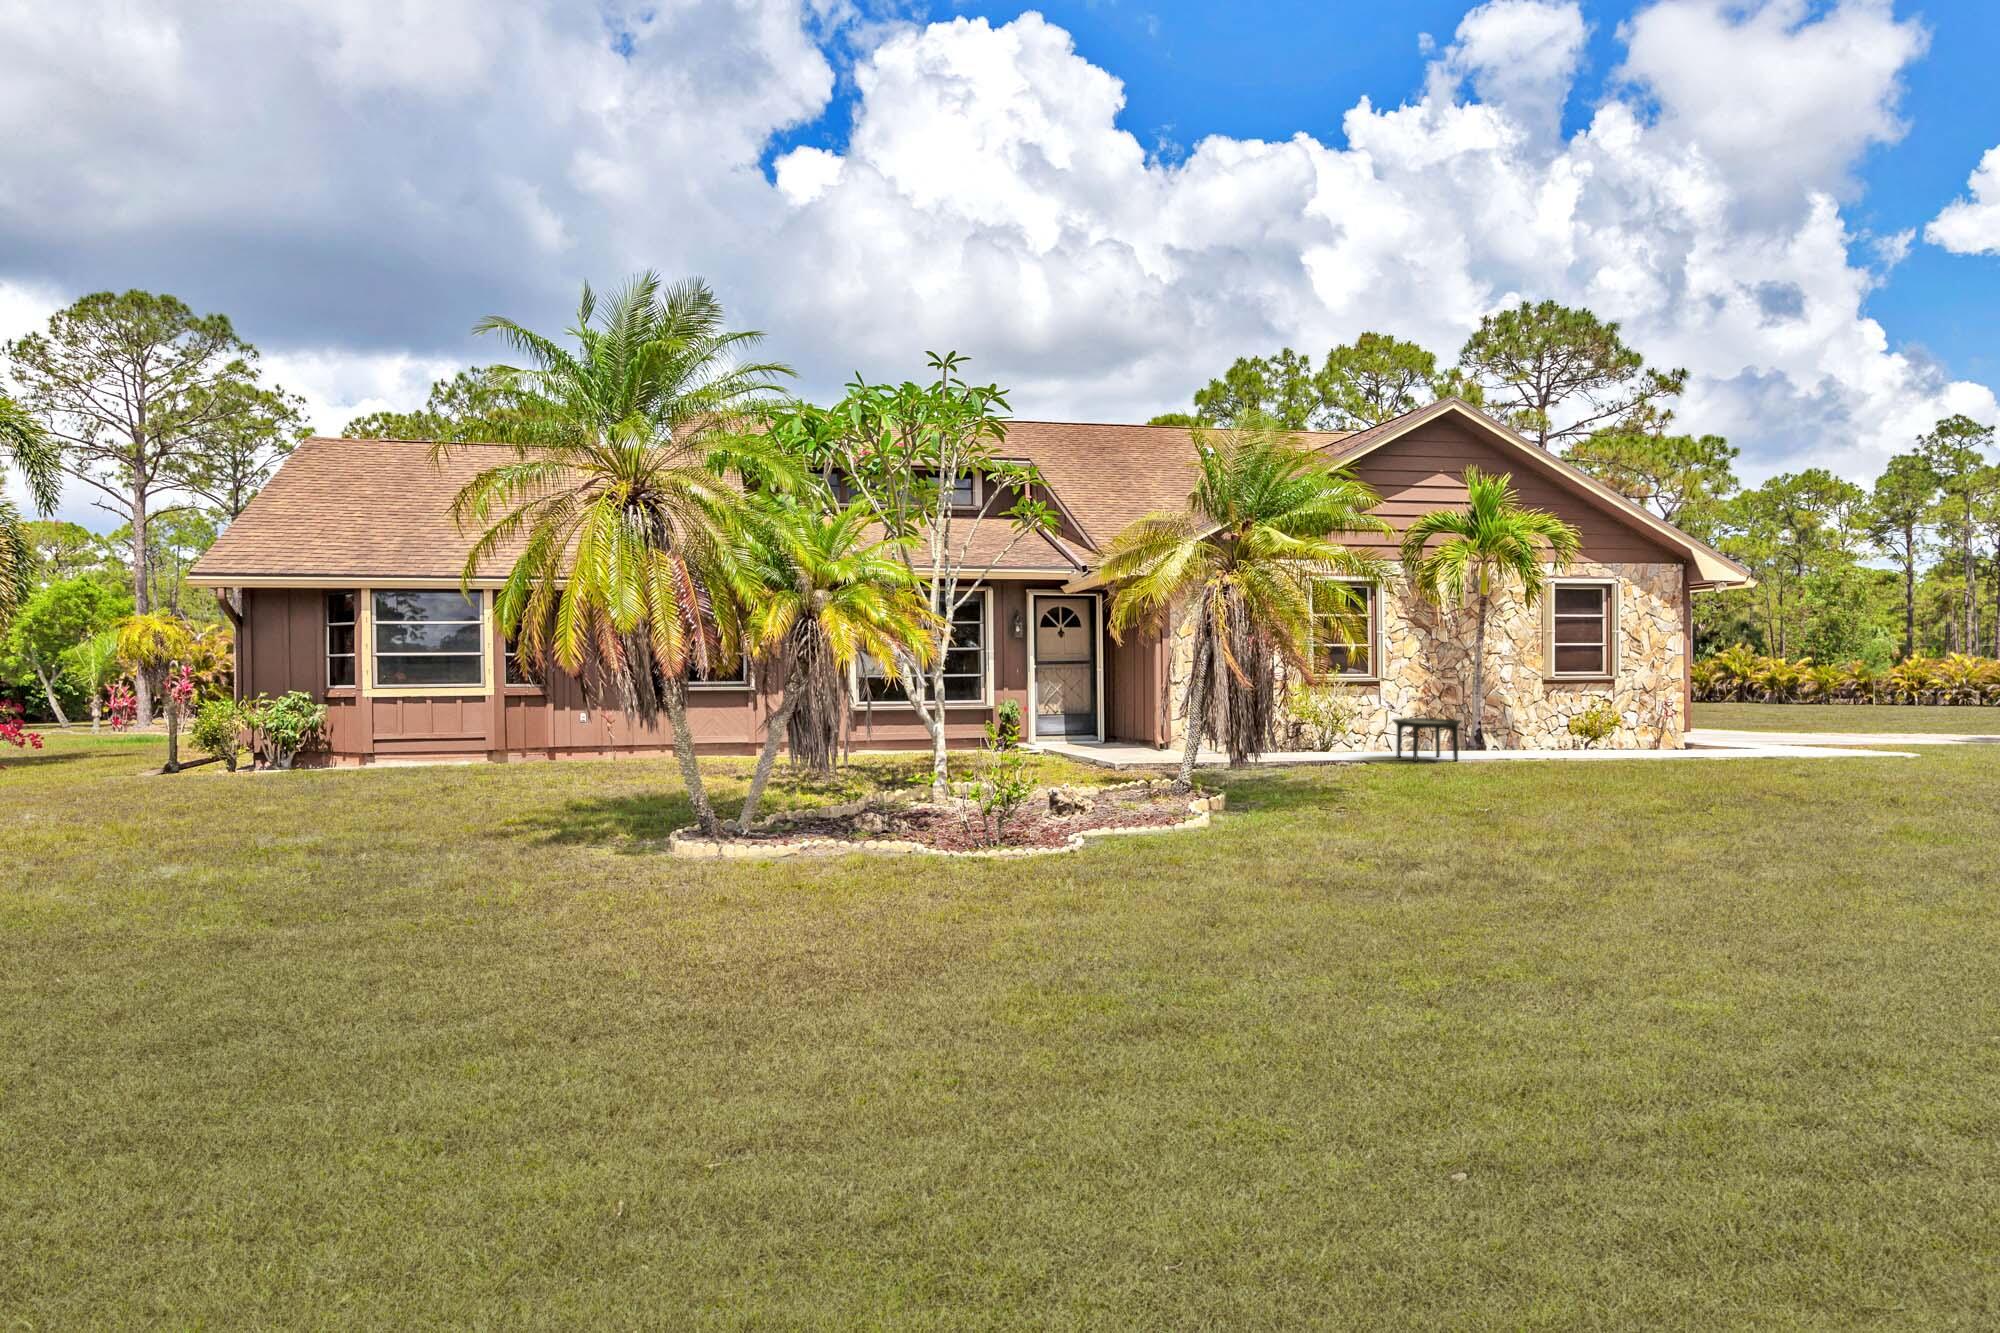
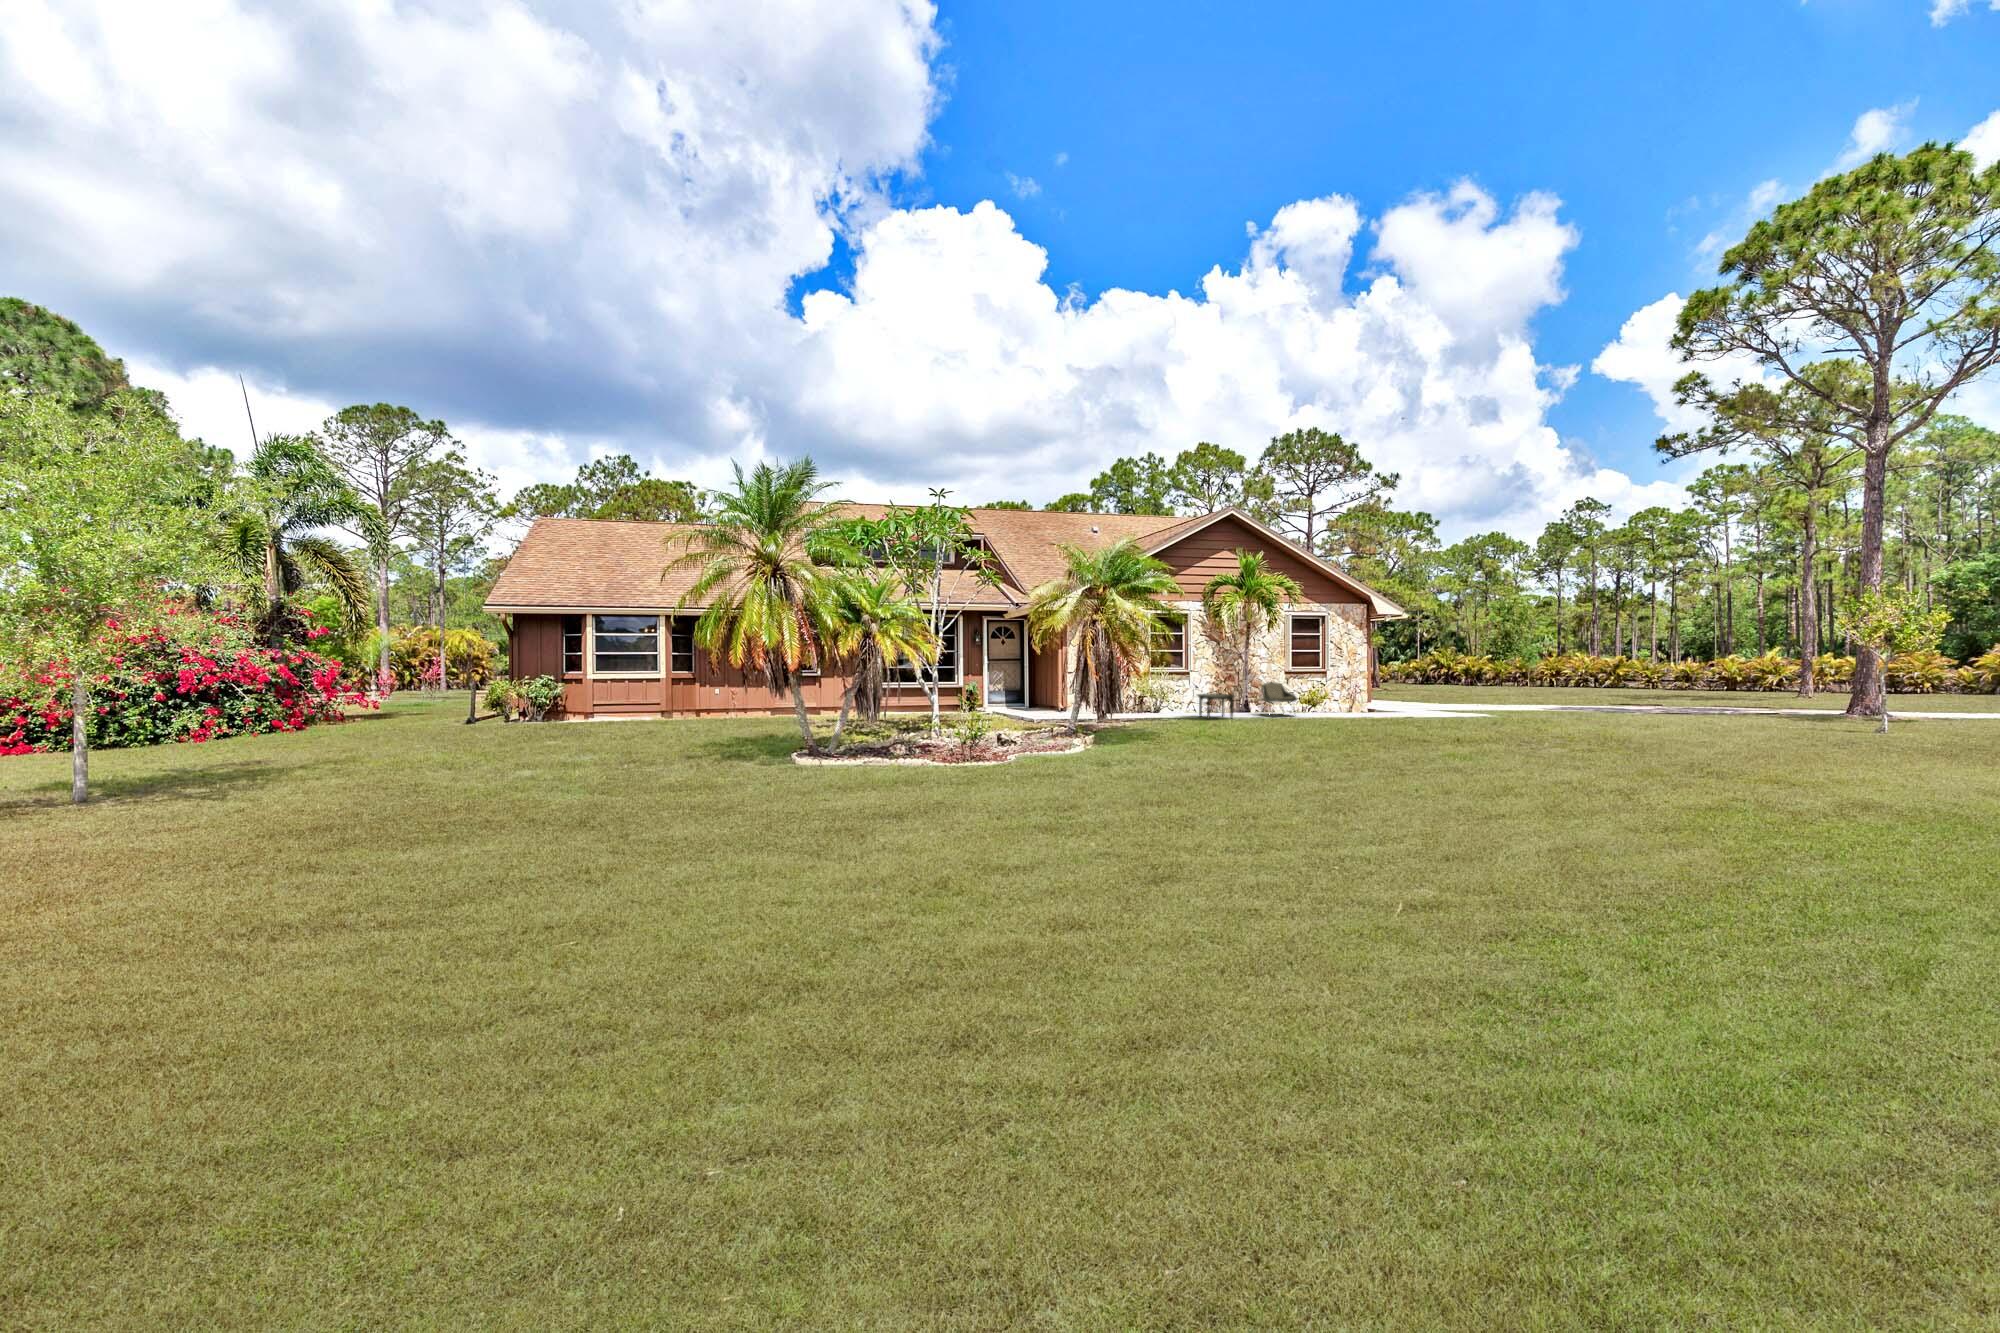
lounge chair: none [1501,698,1568,758] -> present [1262,682,1297,715]

